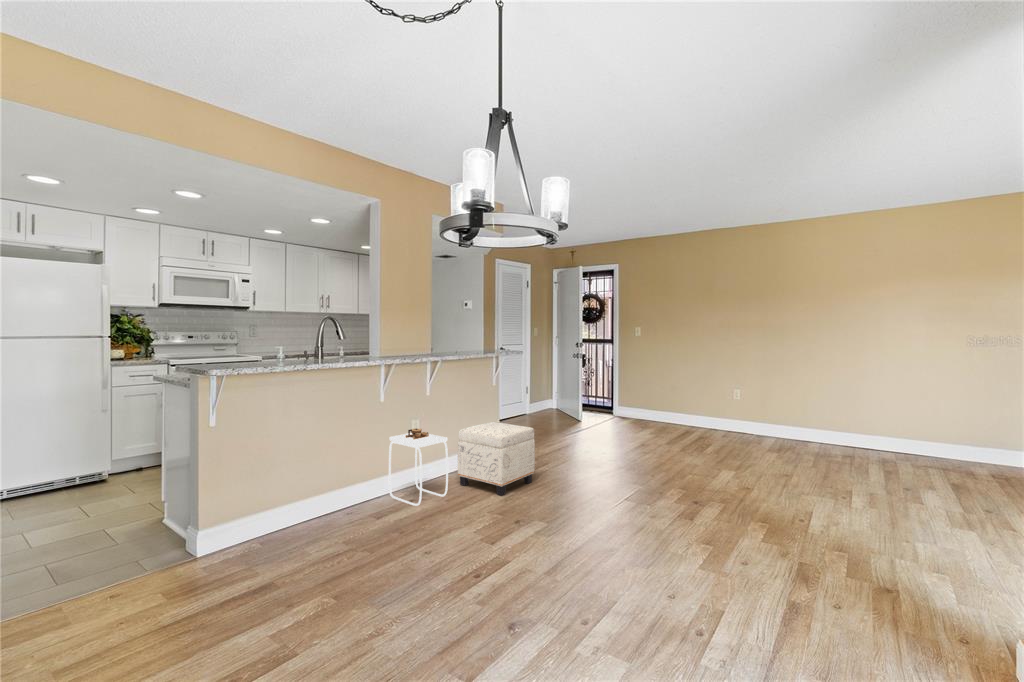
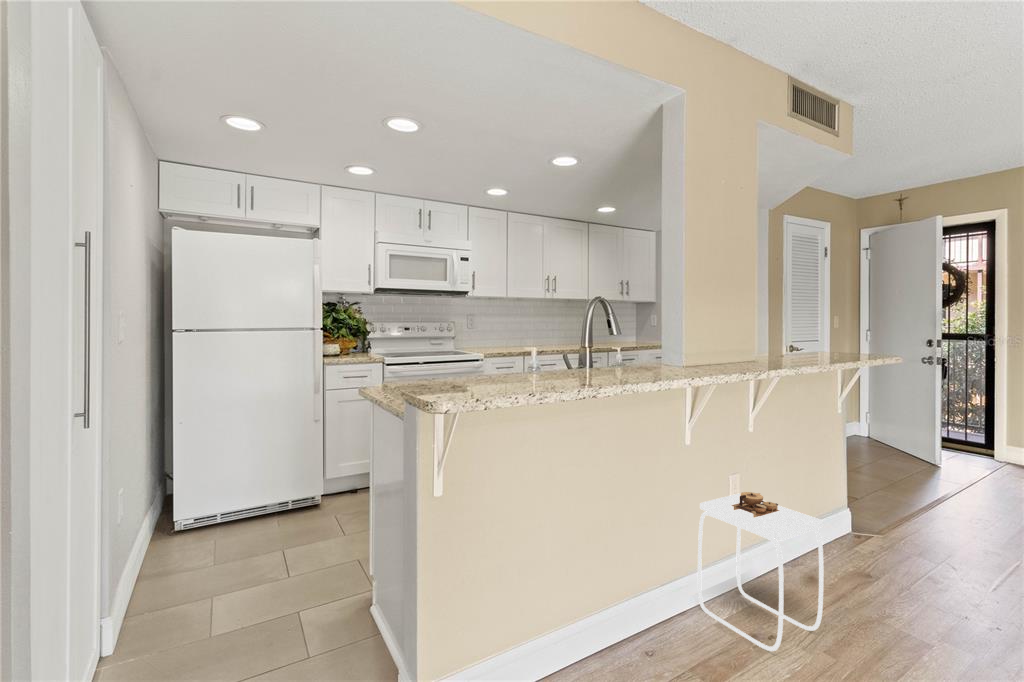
ottoman: present [458,422,535,495] -> none [818,482,997,655]

